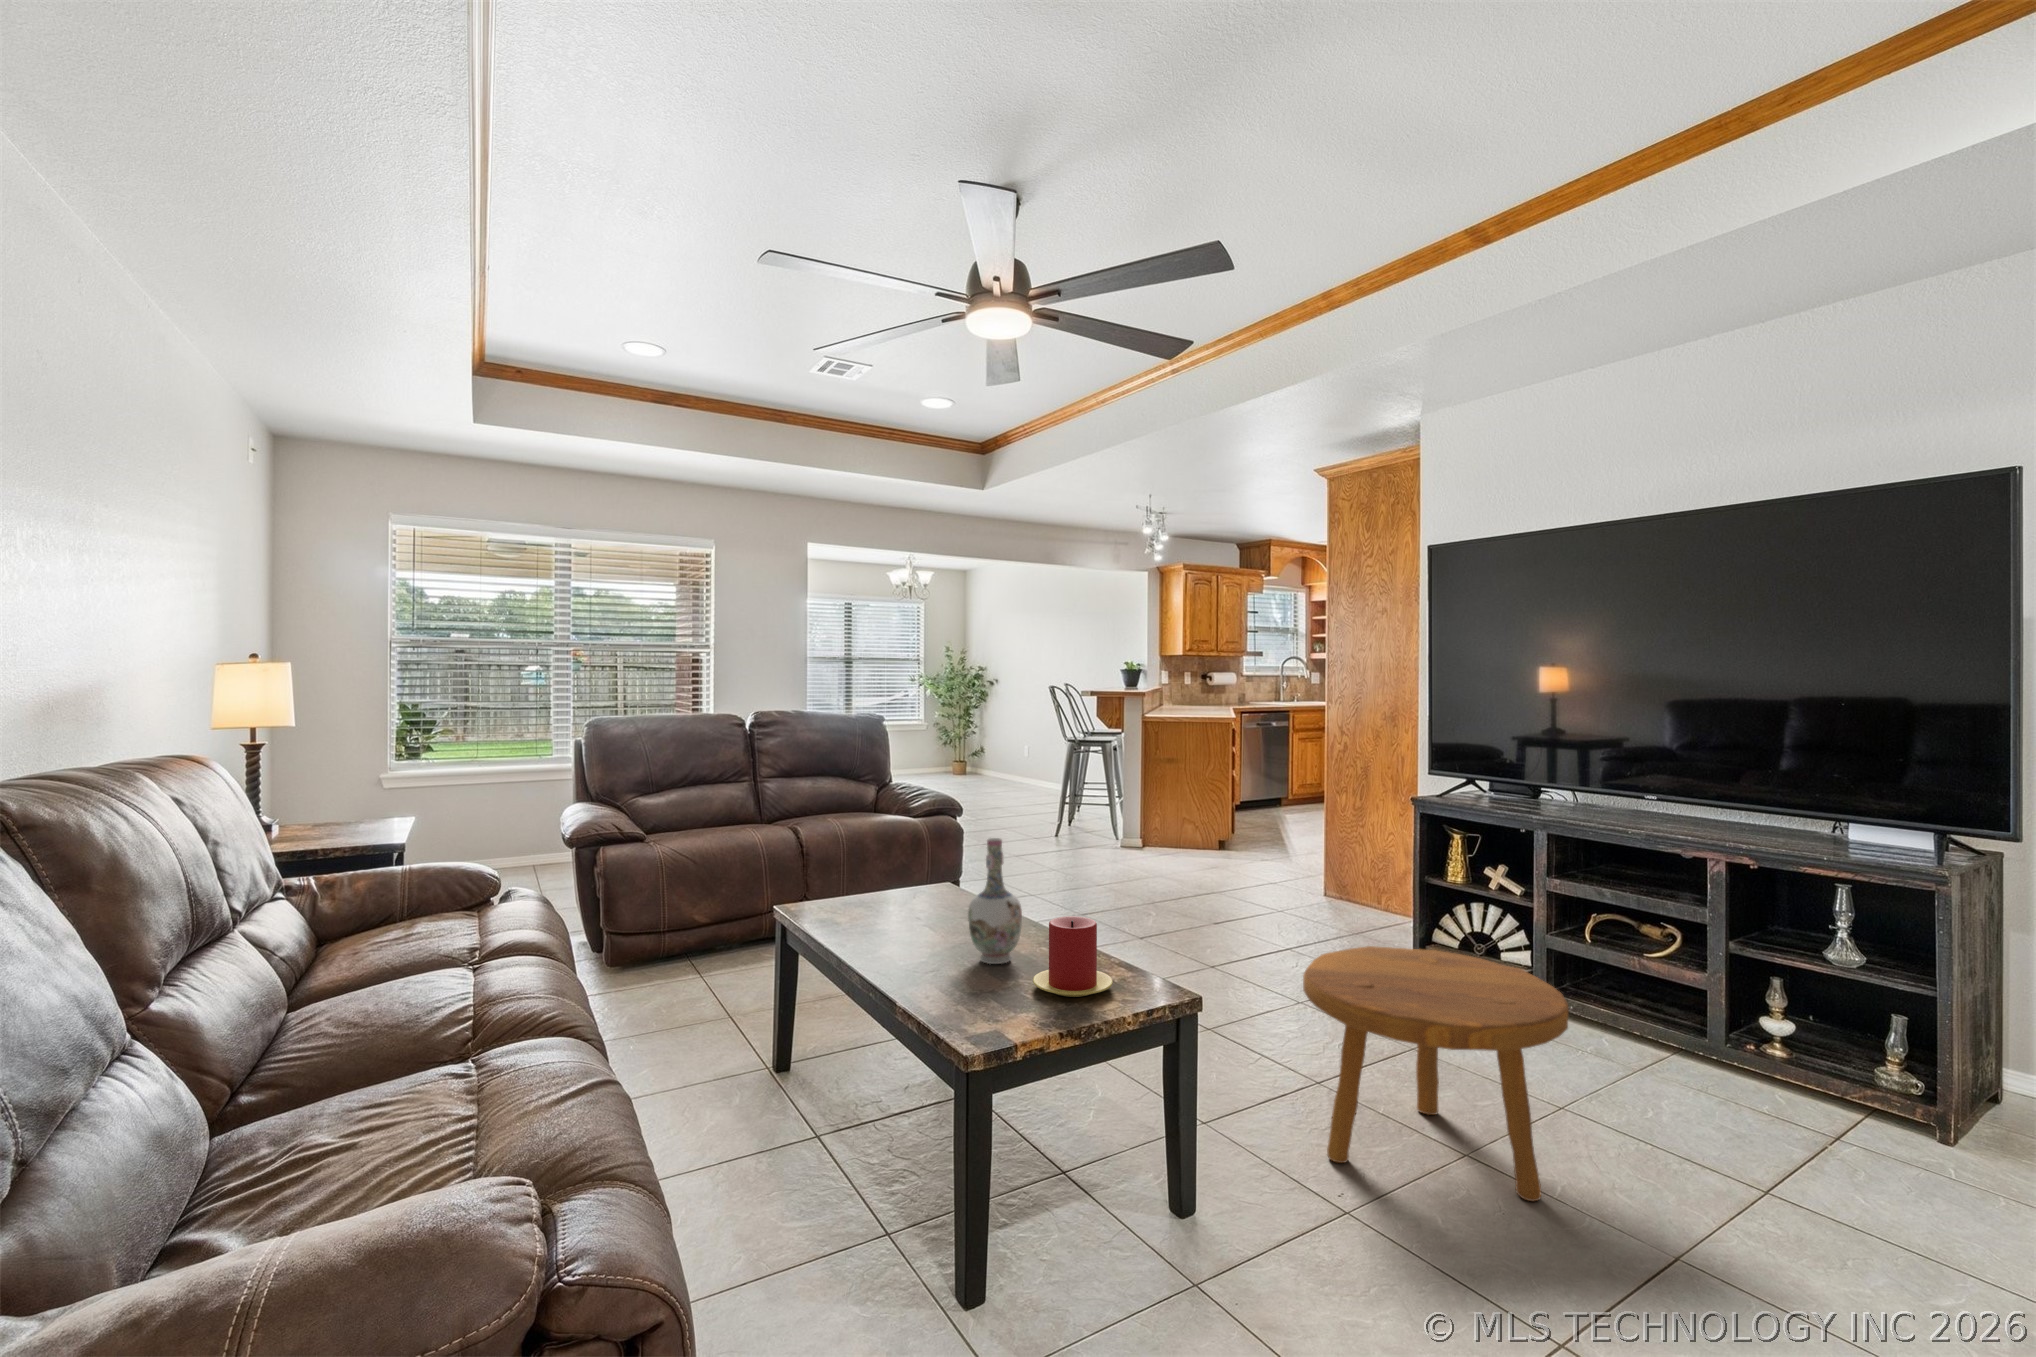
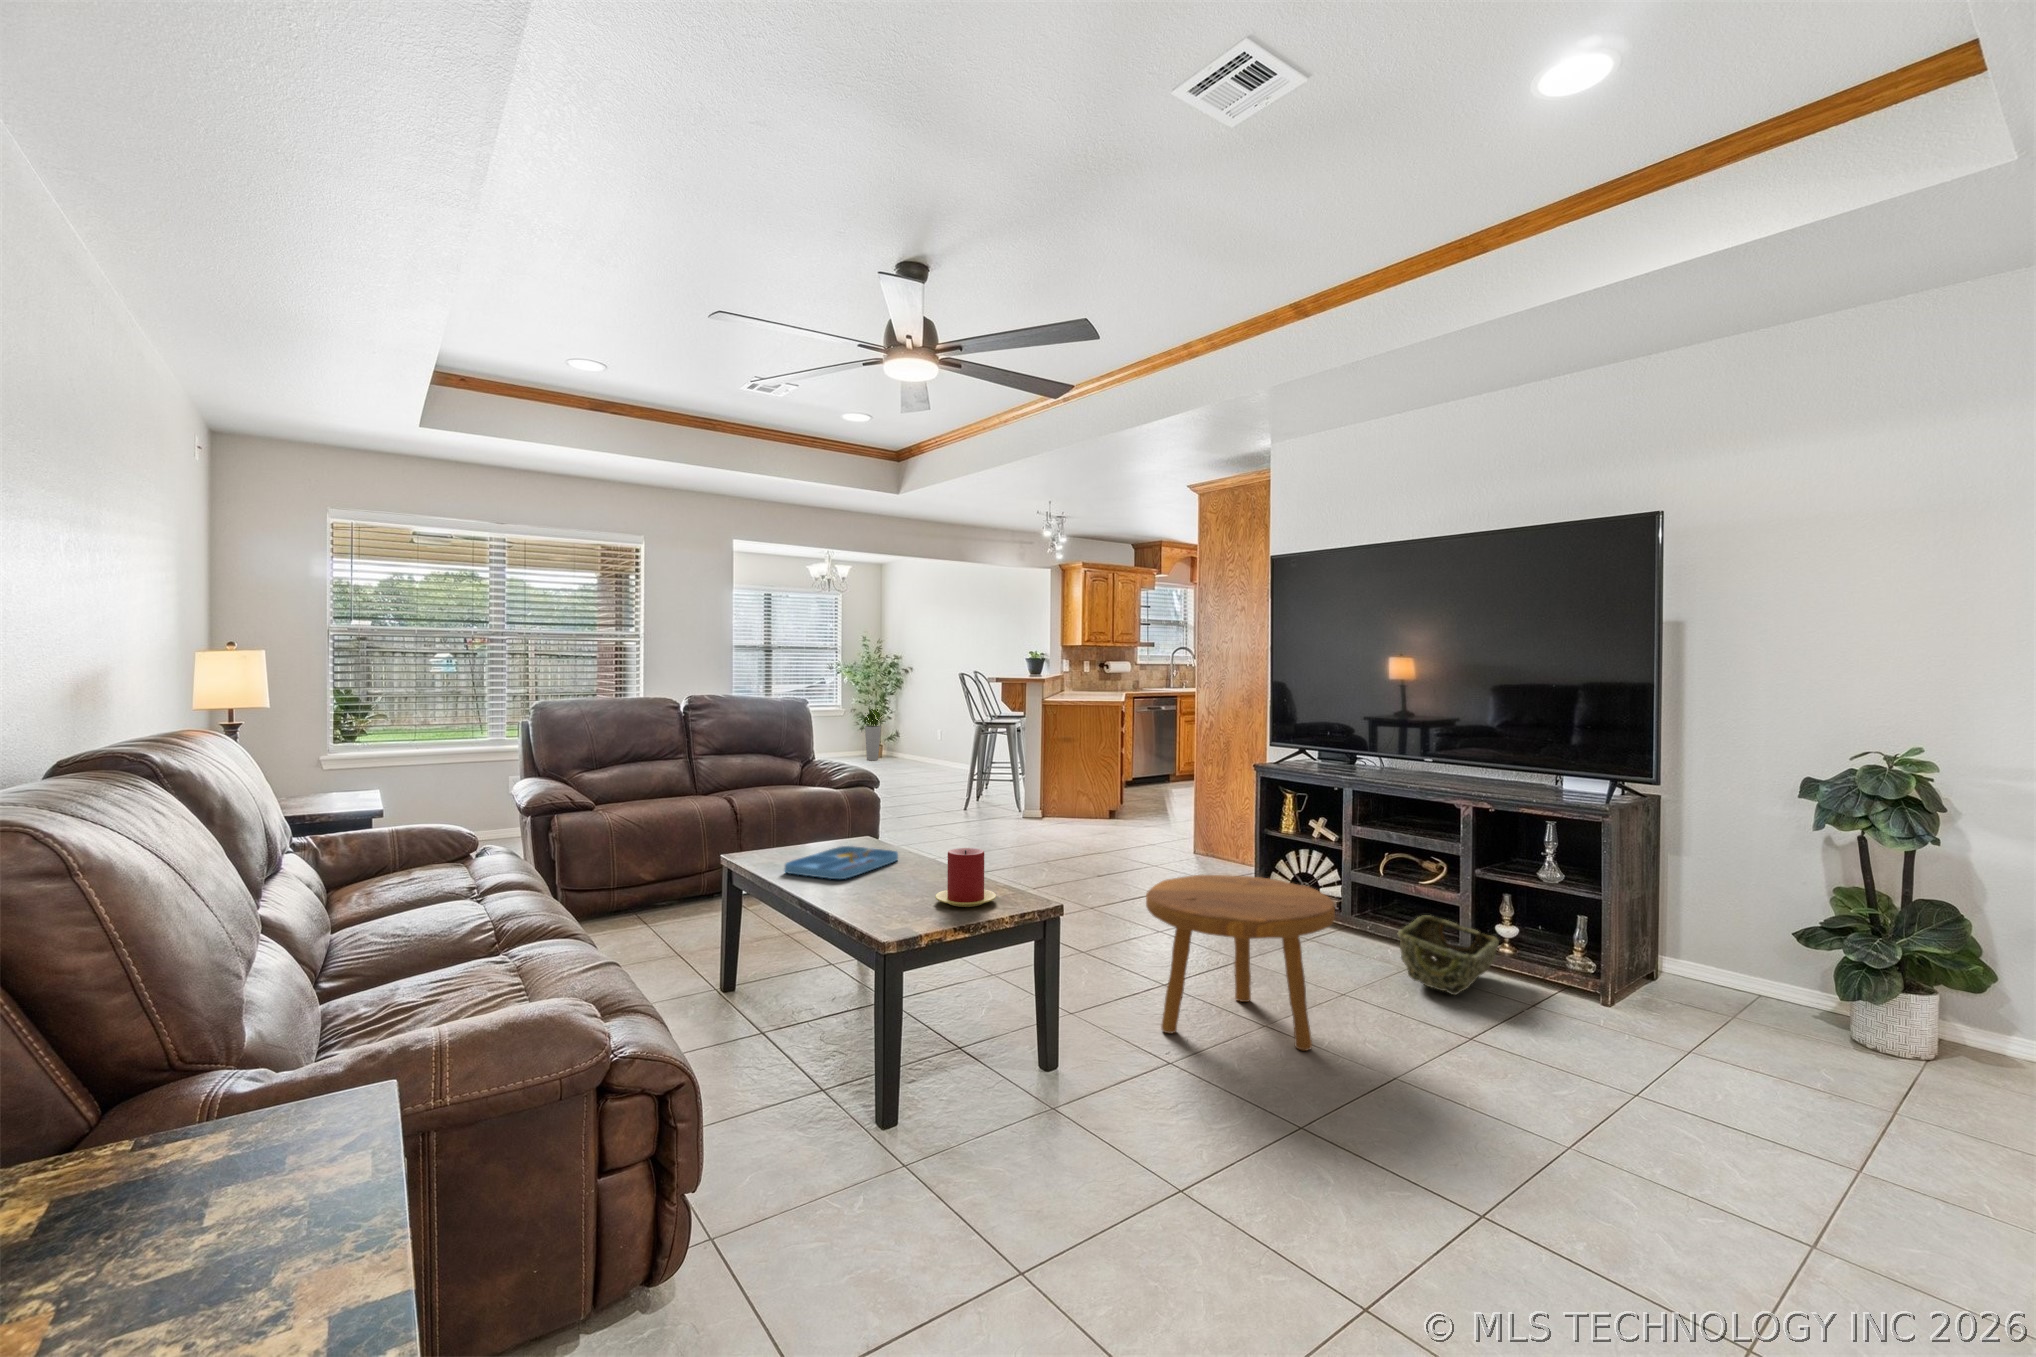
planter: none [943,720,971,778] -> present [862,708,883,760]
vase: present [968,838,1022,964] -> none [885,790,927,888]
tray: none [846,899,985,948] -> present [784,846,898,879]
woven basket: none [1632,999,1771,1116] -> present [1398,915,1499,995]

